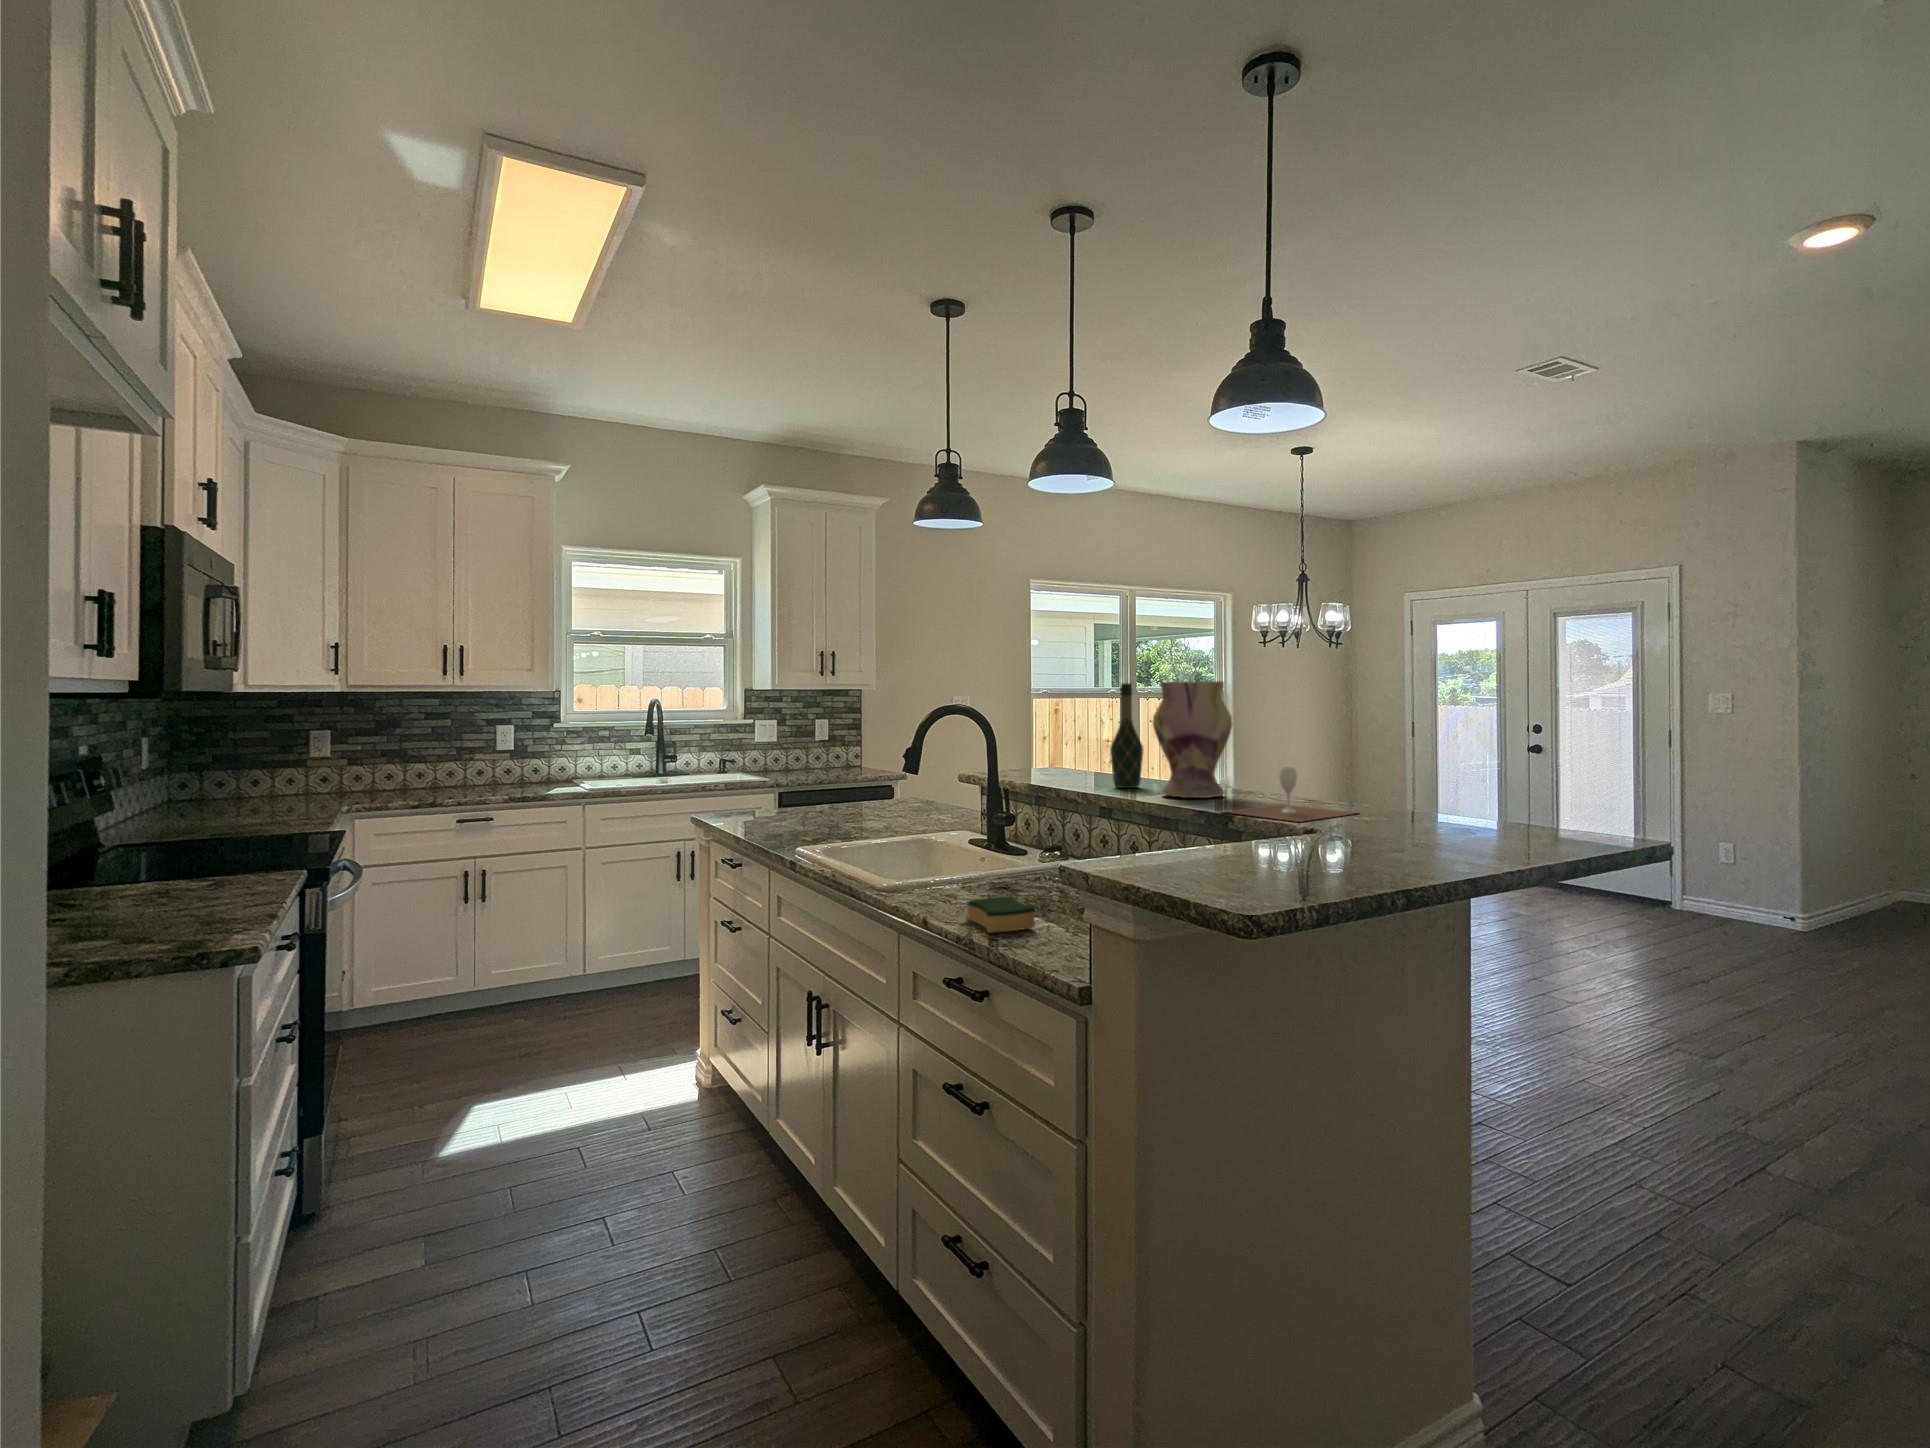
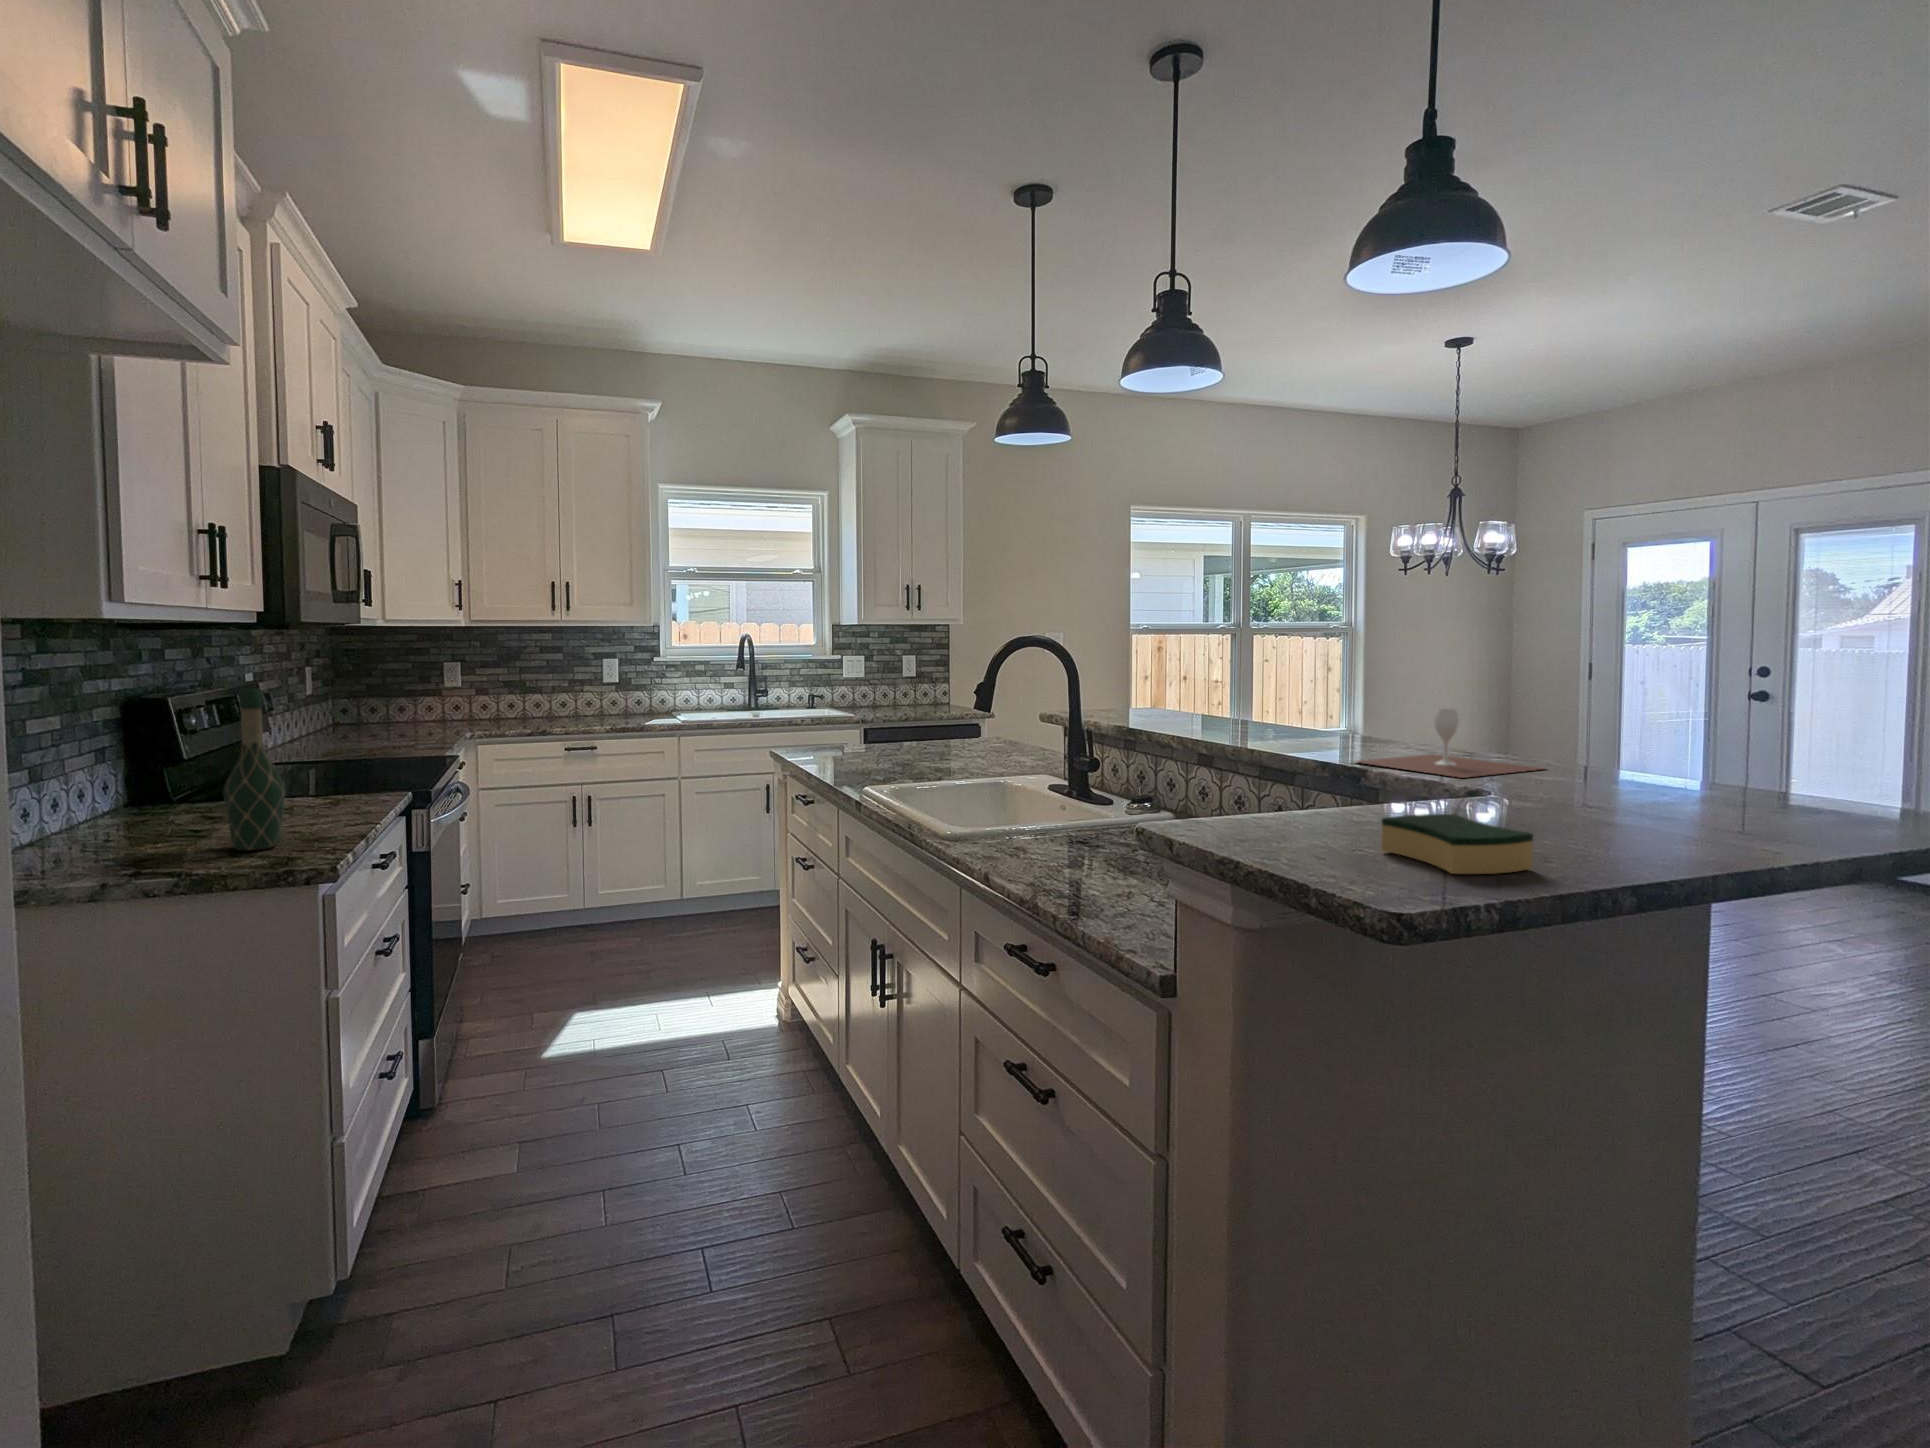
vase: present [1153,681,1232,798] -> none [1266,604,1369,744]
wine bottle: present [1110,683,1143,788] -> present [223,689,285,850]
sponge: present [967,896,1035,933] -> present [1381,814,1533,874]

